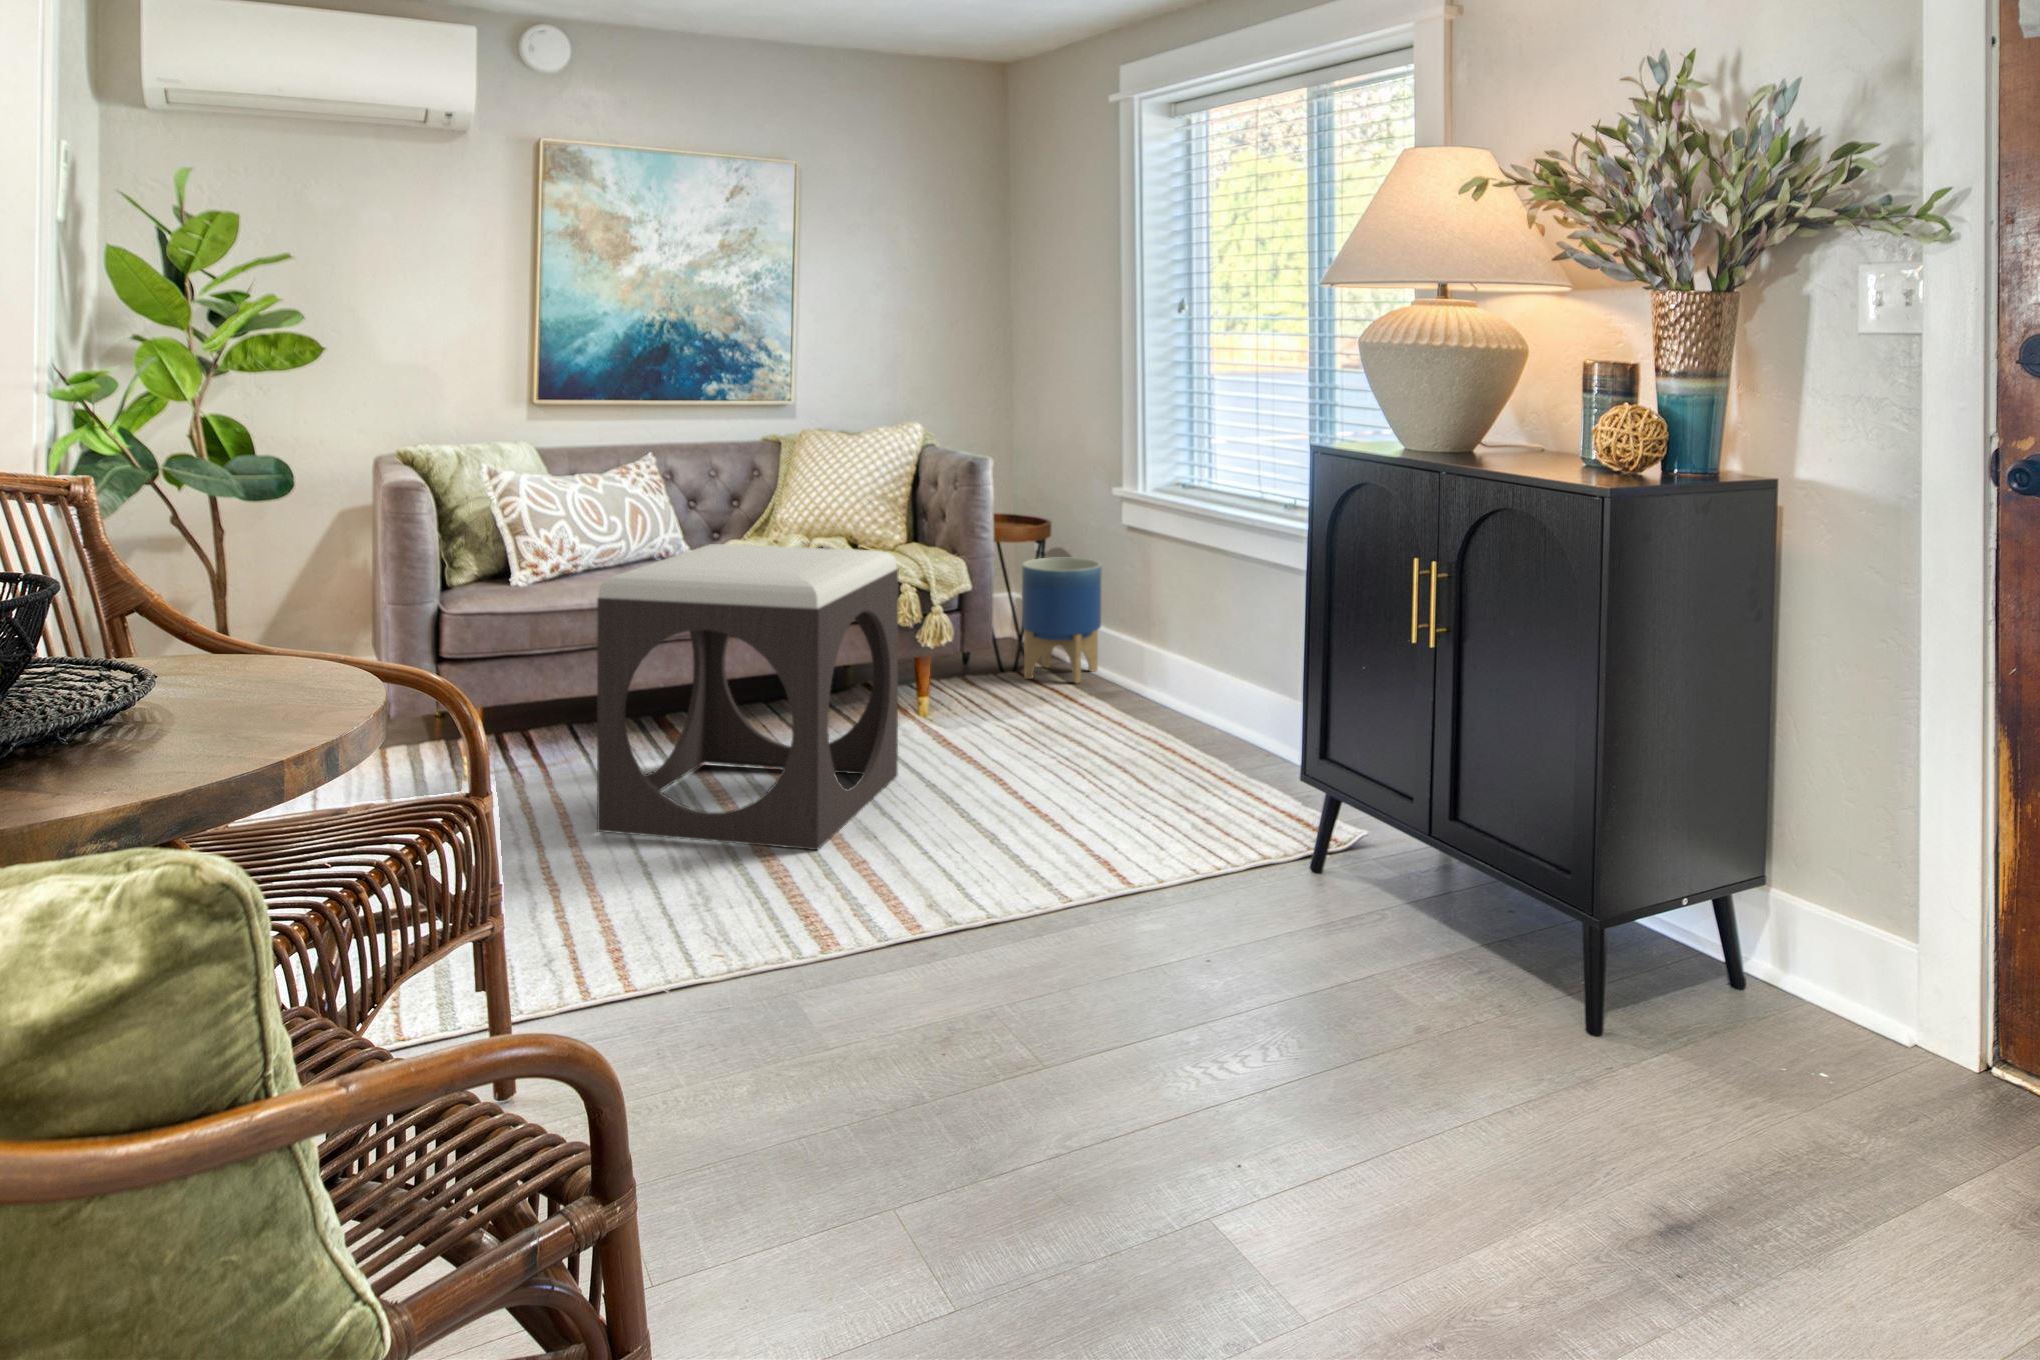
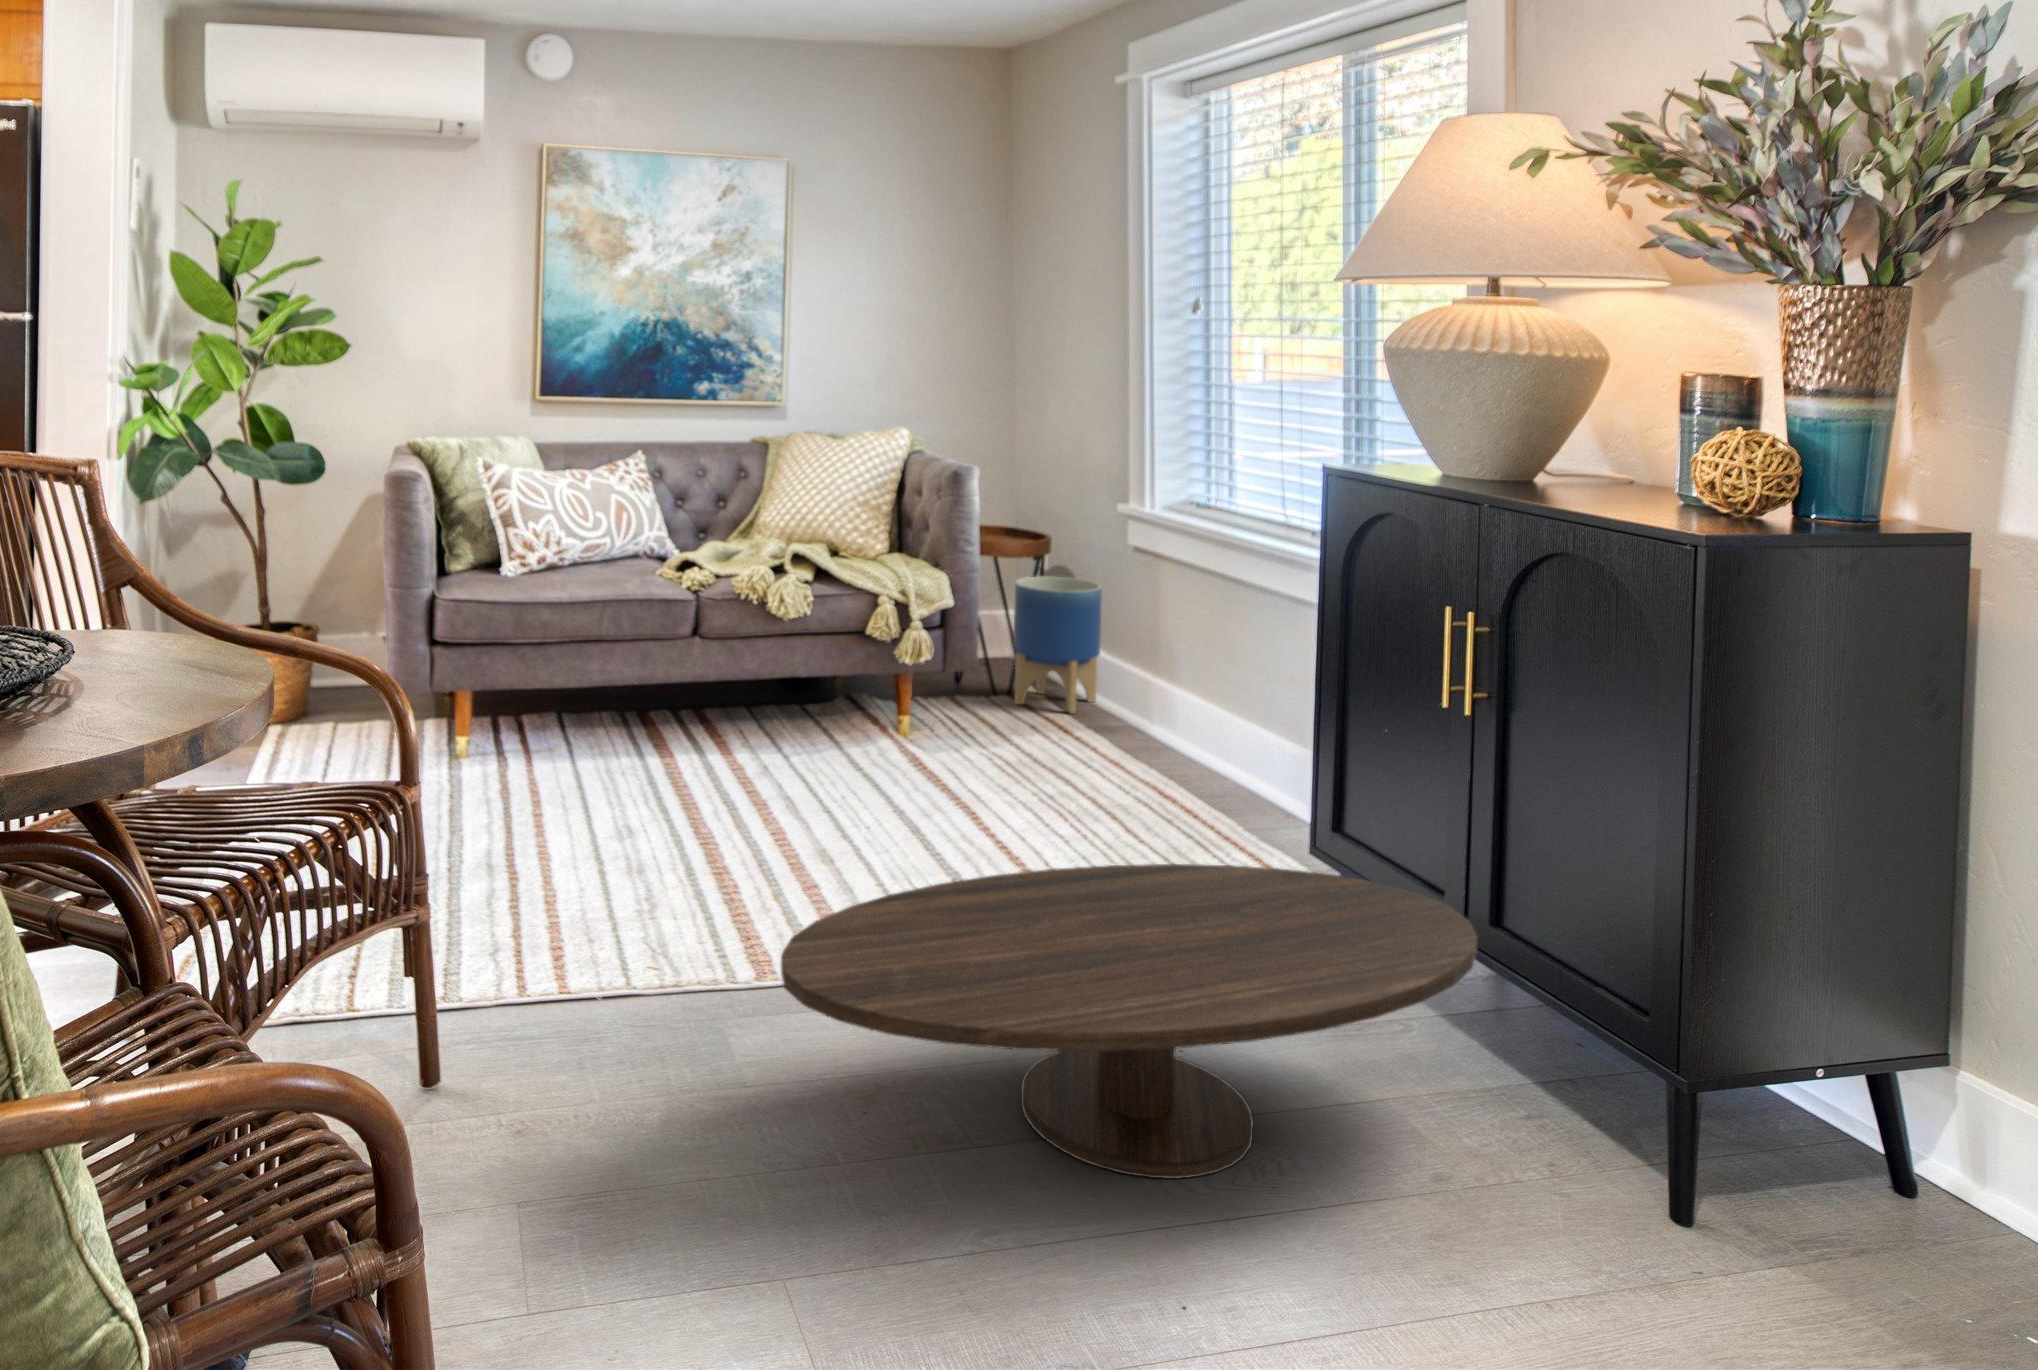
footstool: present [597,544,898,850] -> none [558,543,871,870]
coffee table: none [862,797,1439,1068] -> present [781,864,1477,1179]

